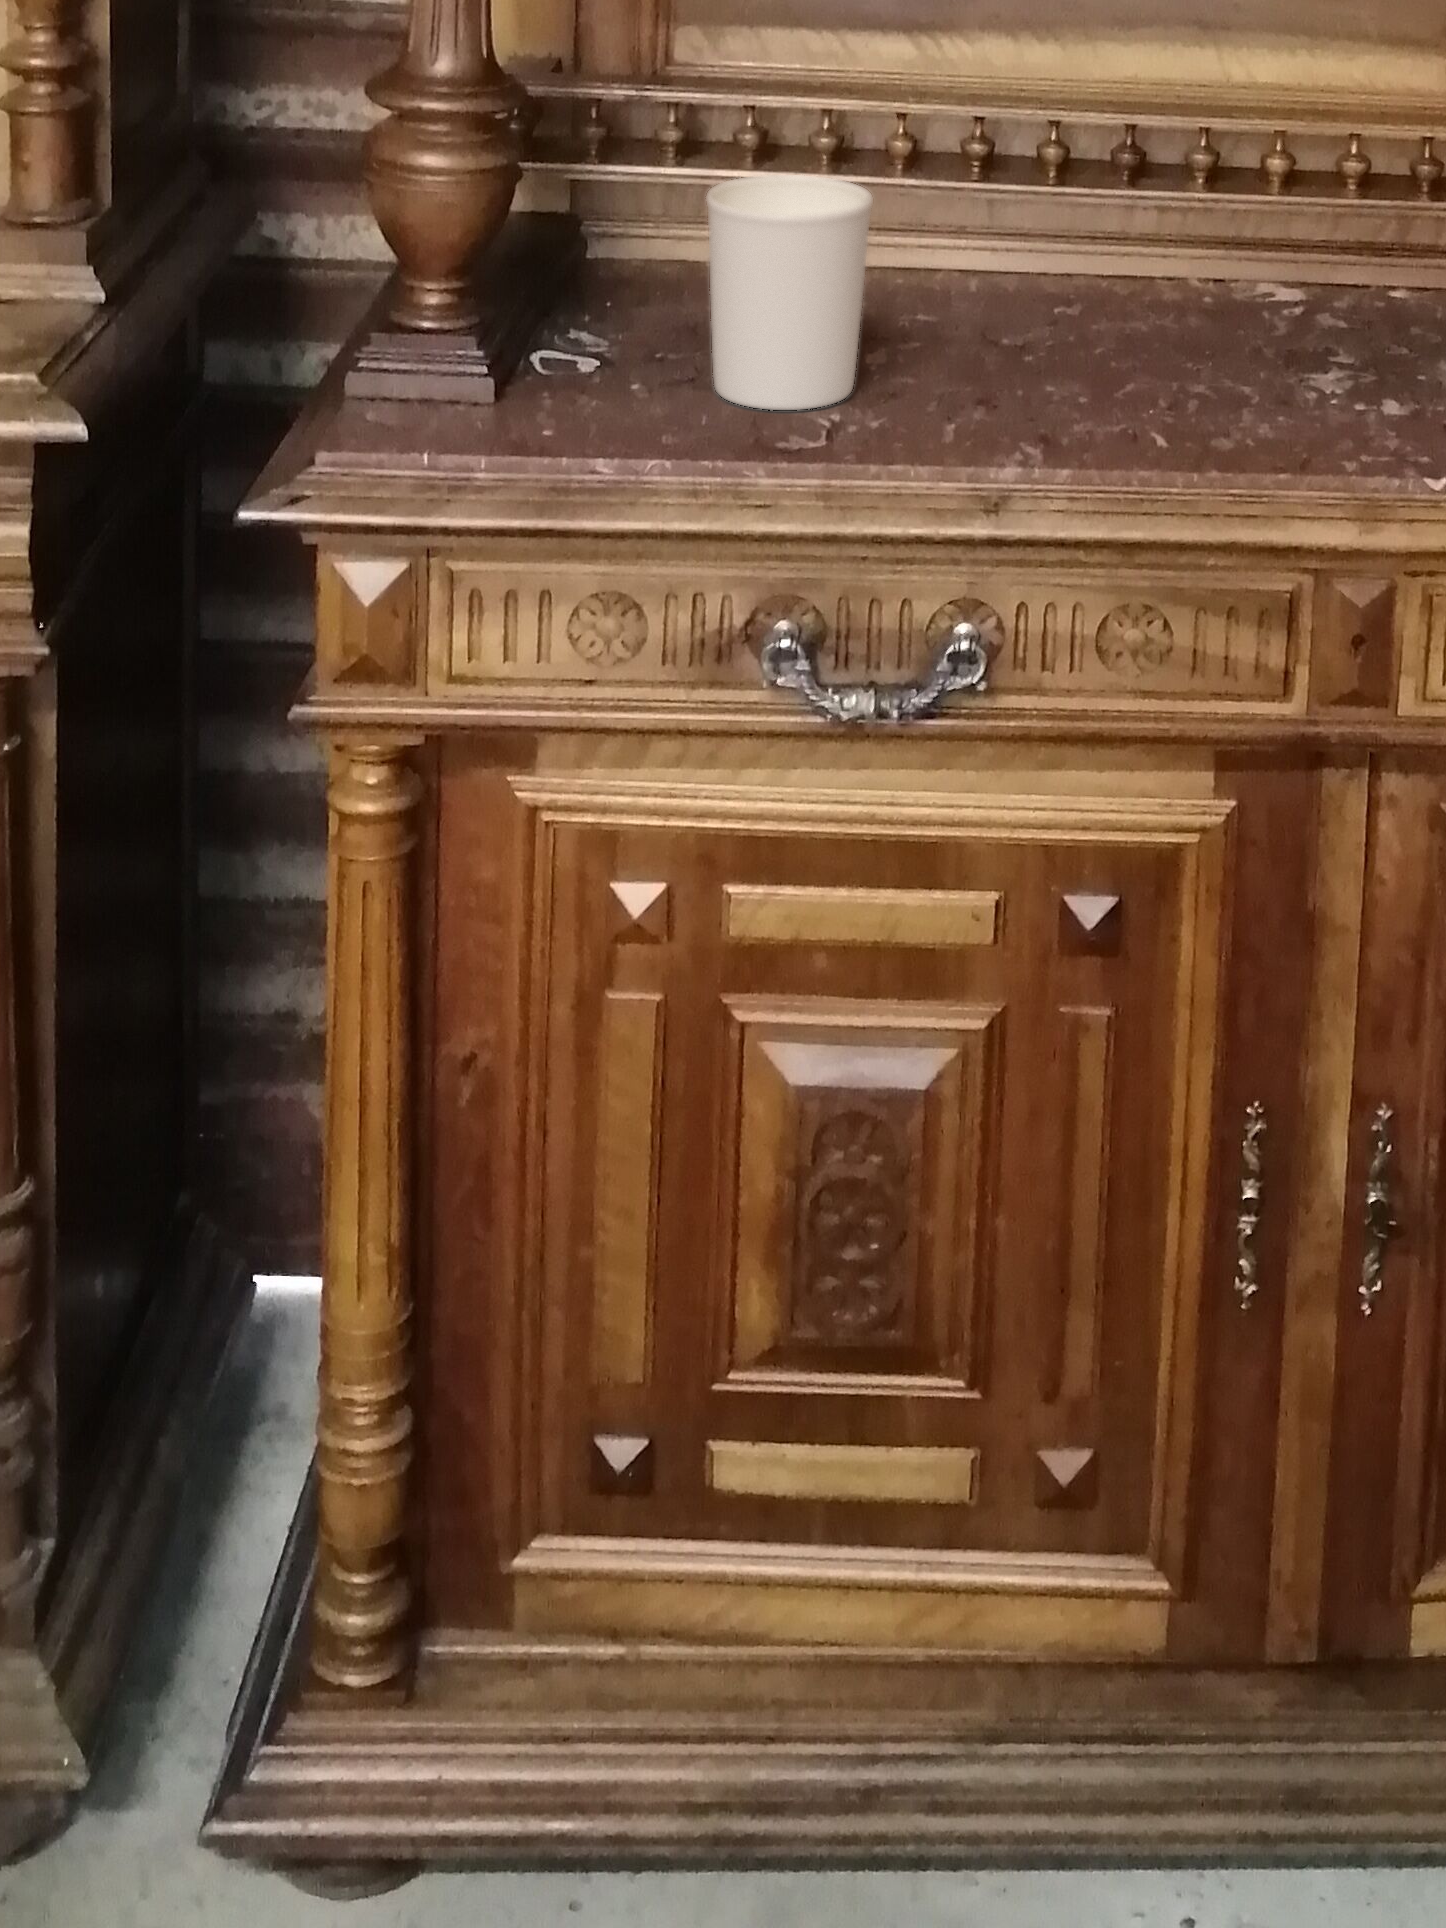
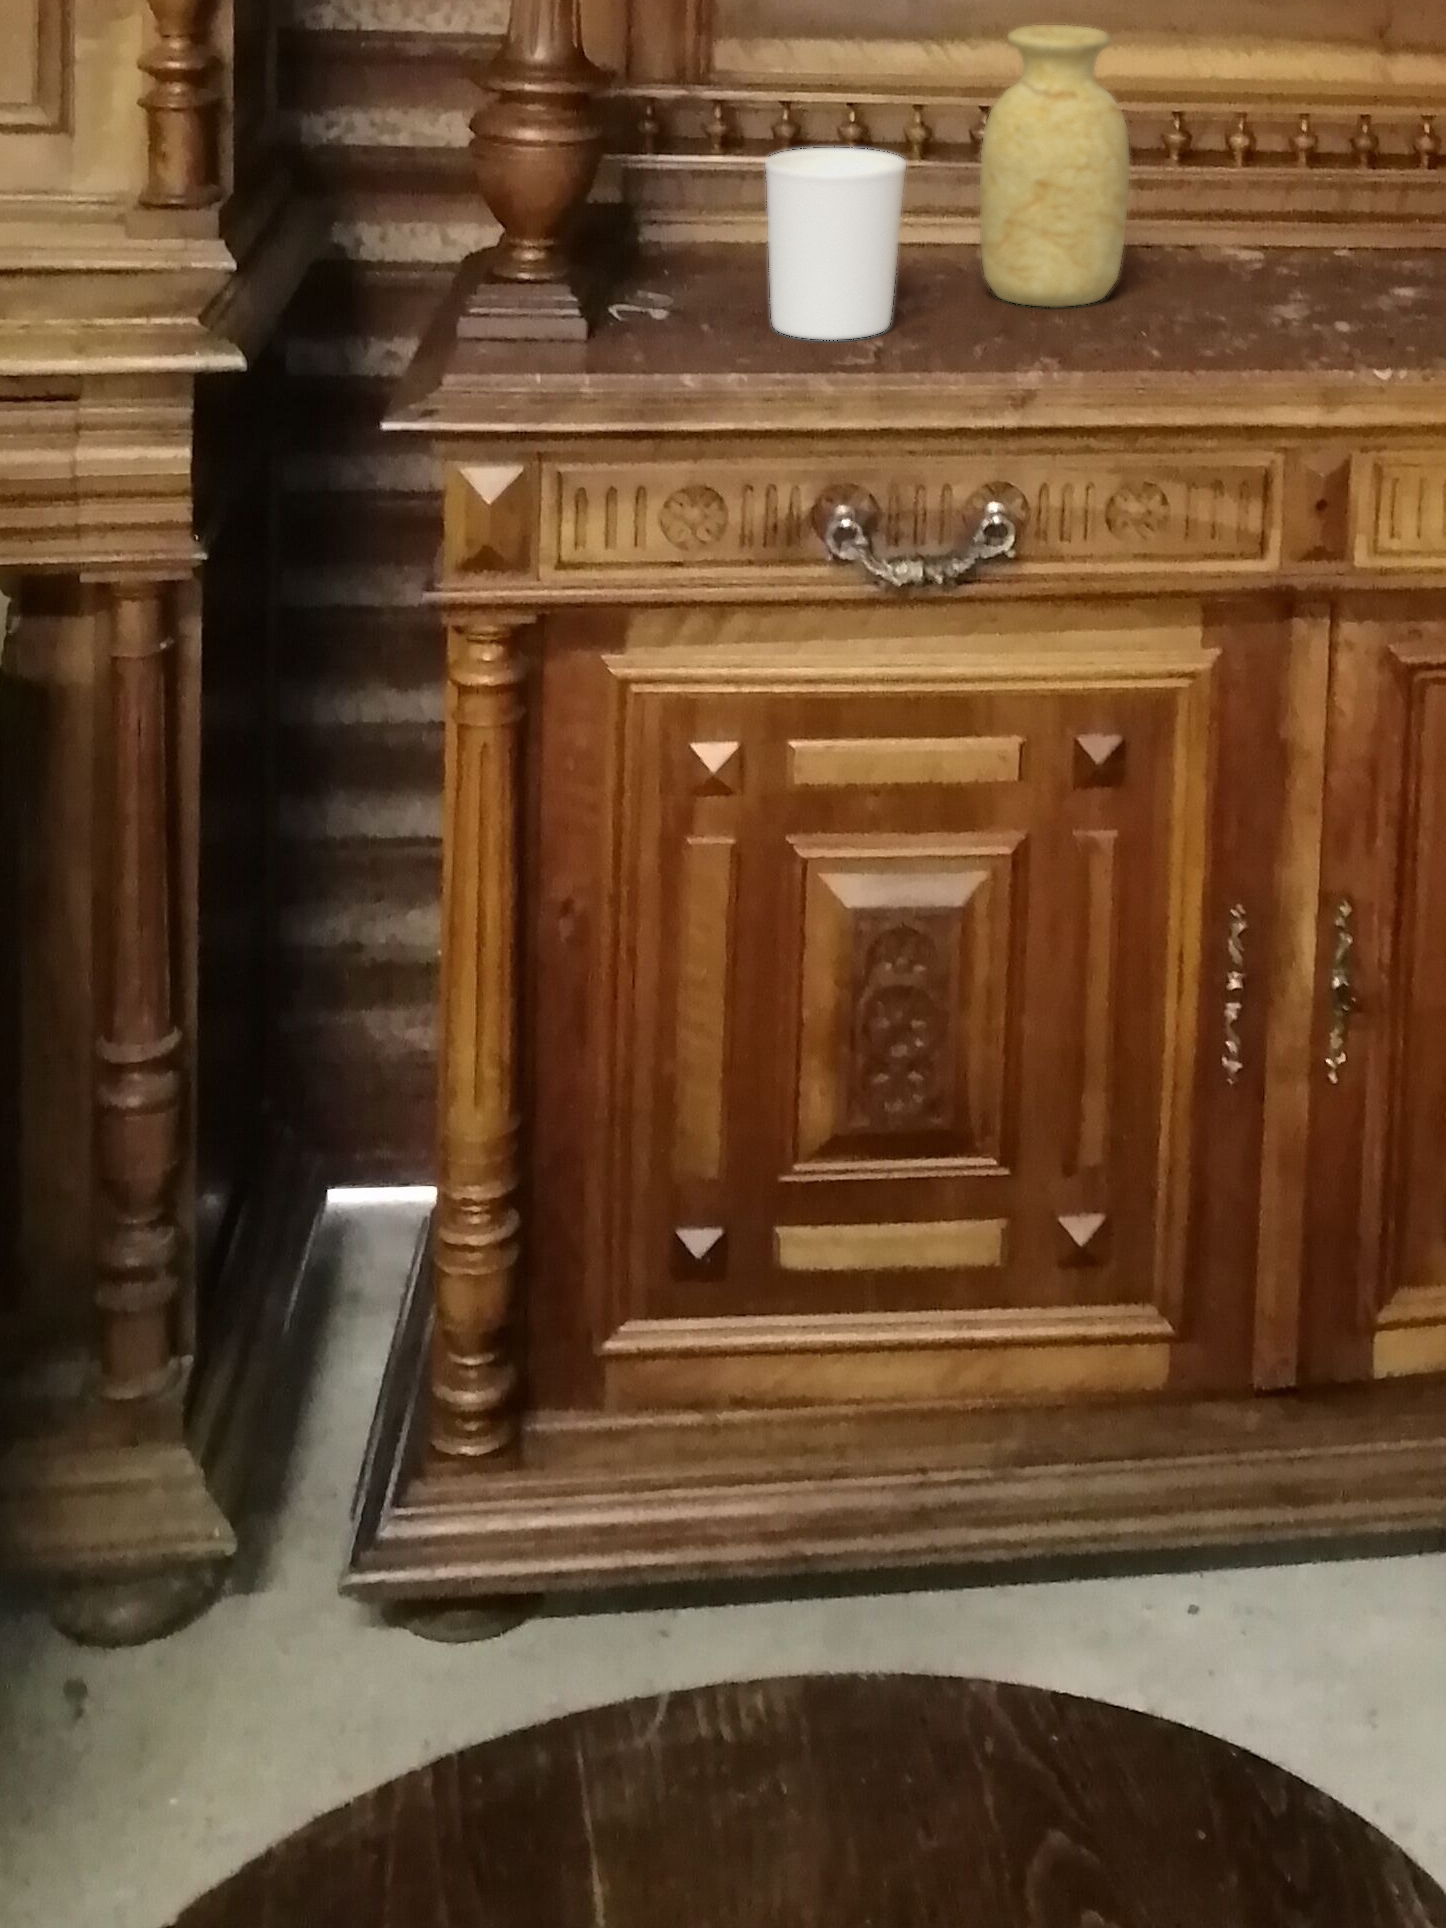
vase: none [967,28,1144,367] -> present [980,25,1130,306]

